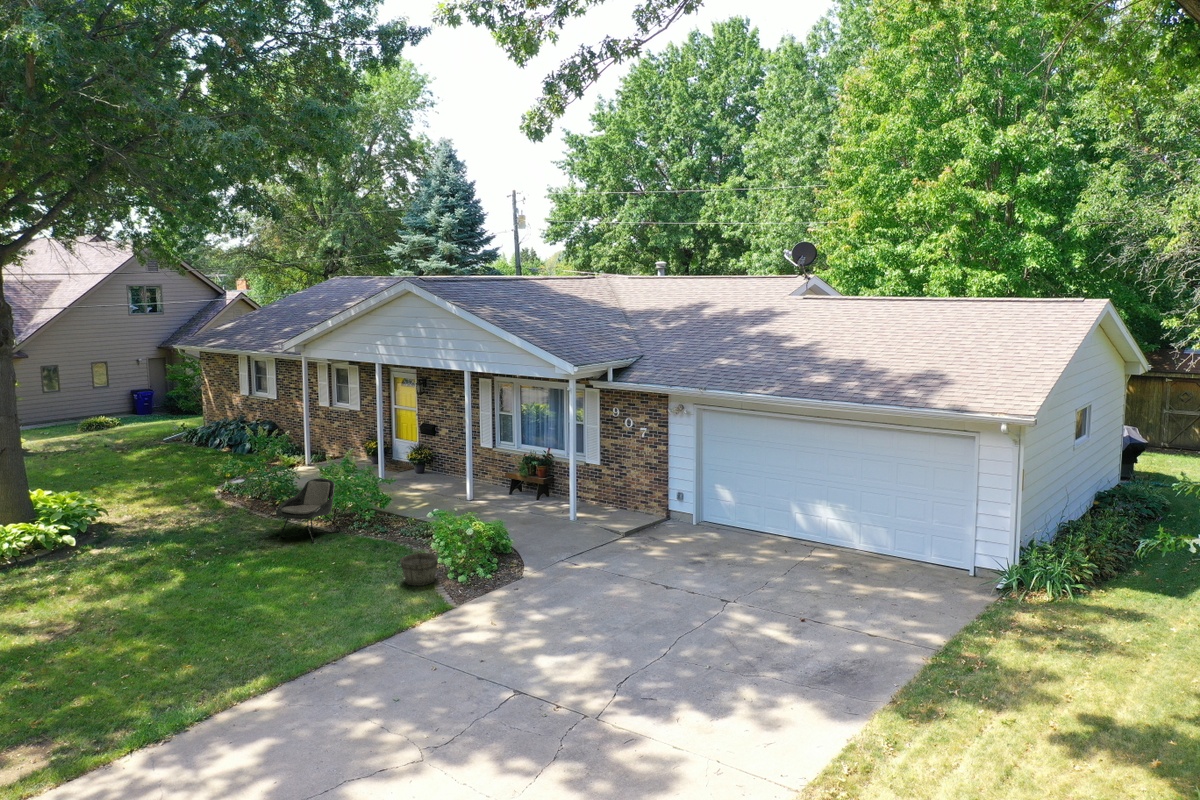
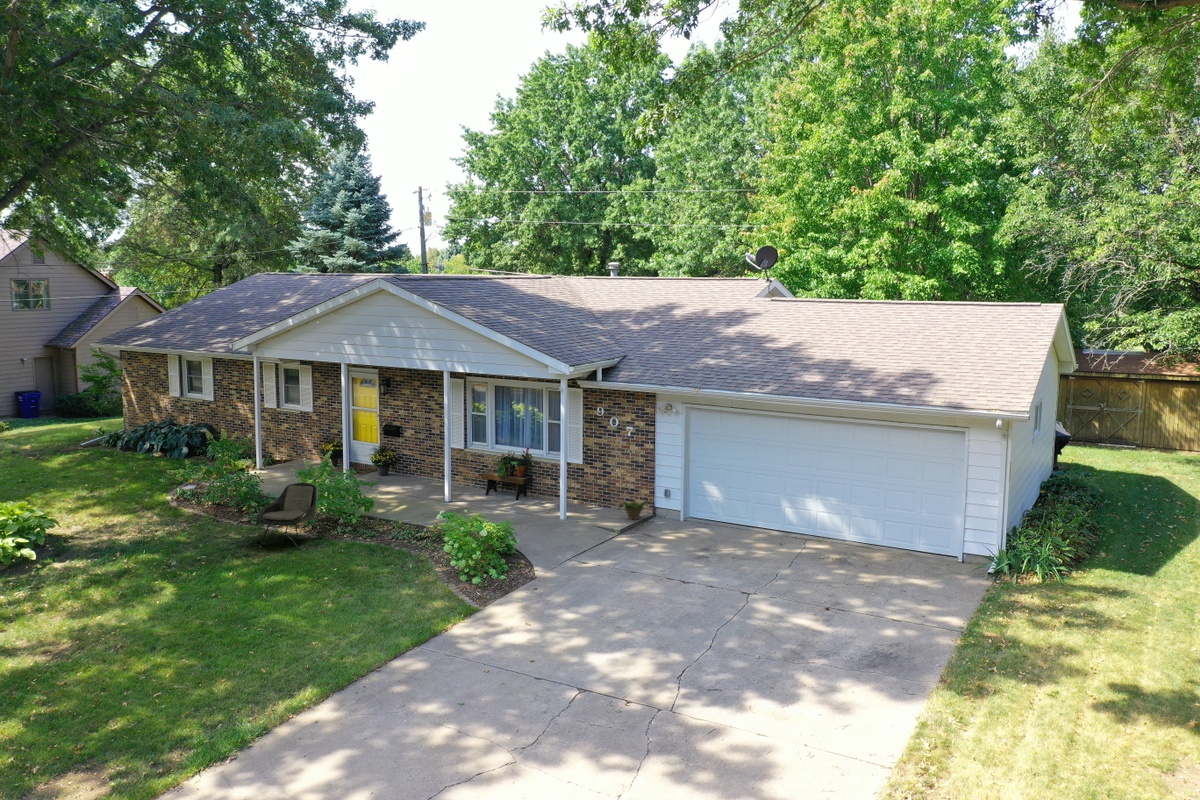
decorative plant: none [629,502,662,522] -> present [622,500,647,520]
wooden bucket: present [400,553,438,586] -> none [412,553,452,590]

